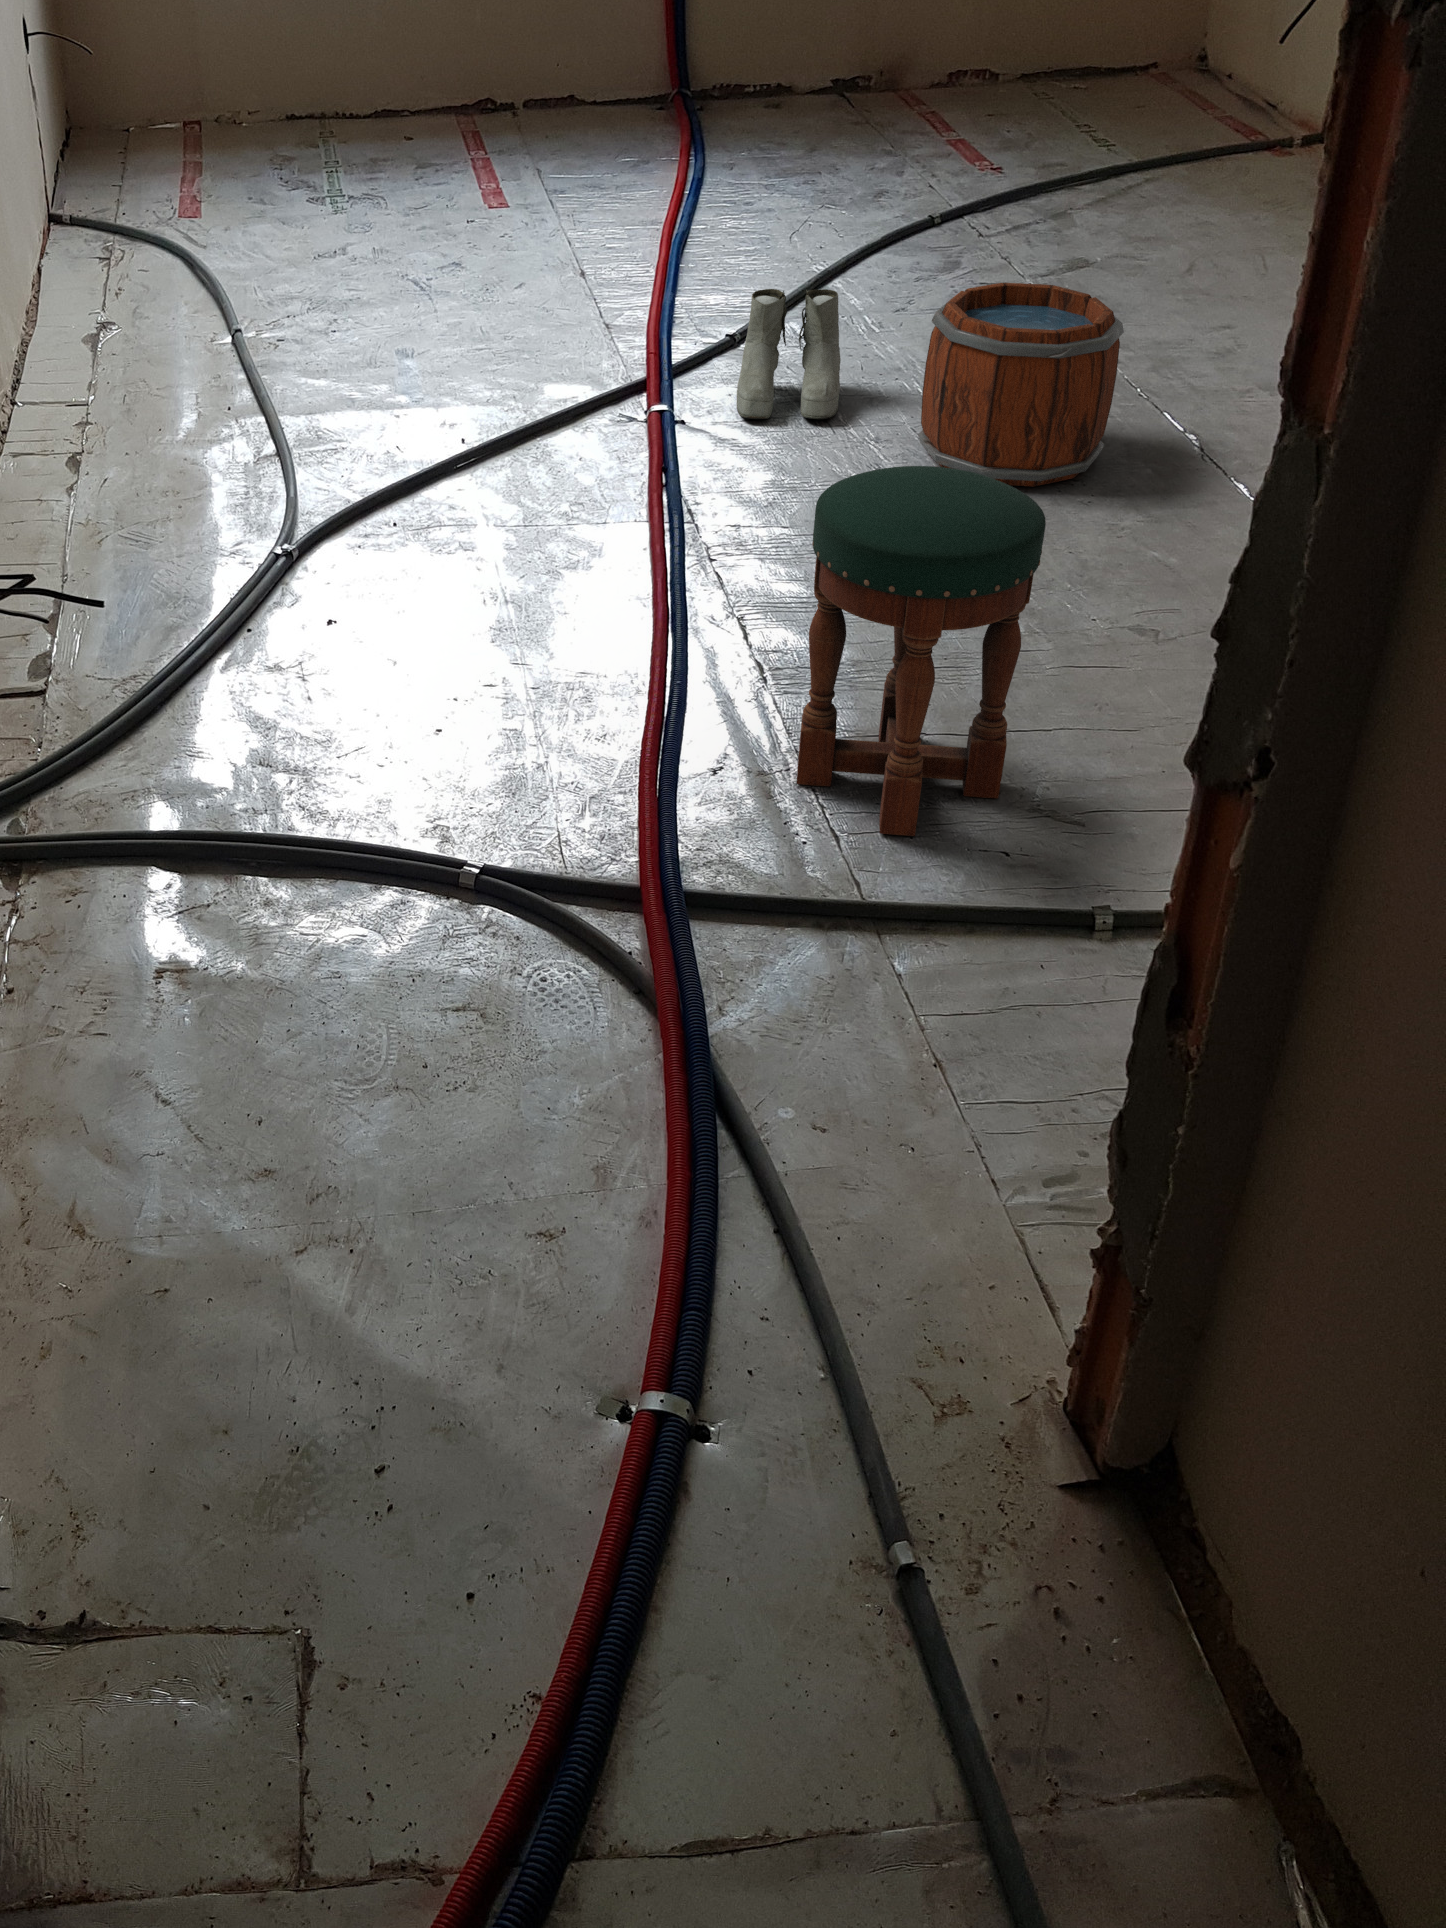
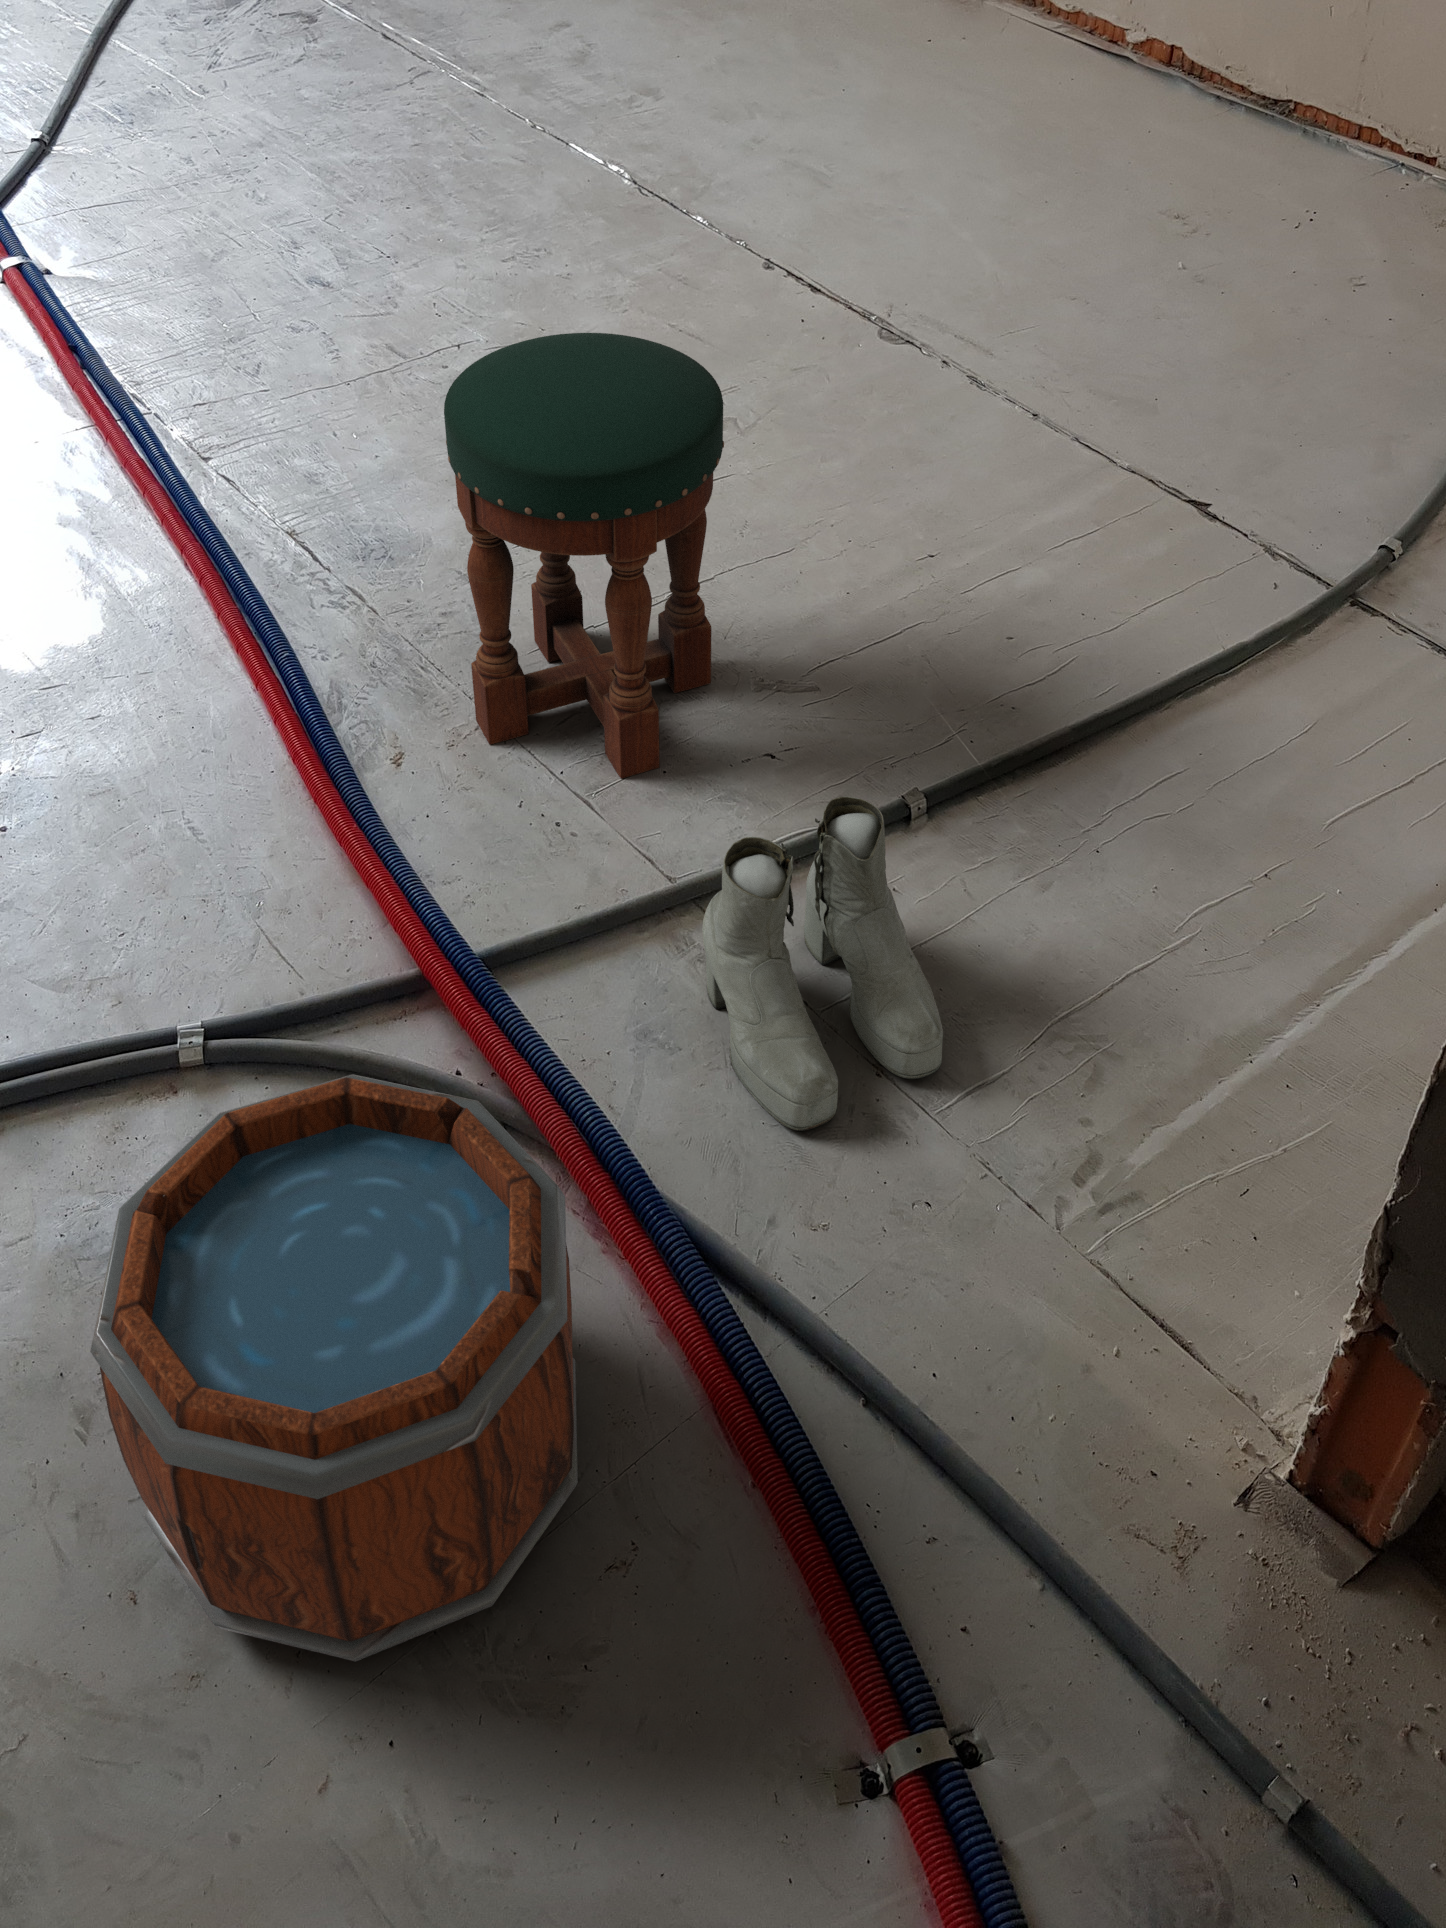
bucket: present [918,282,1124,487] -> present [90,1074,578,1661]
boots: present [737,289,841,419] -> present [702,797,943,1131]

